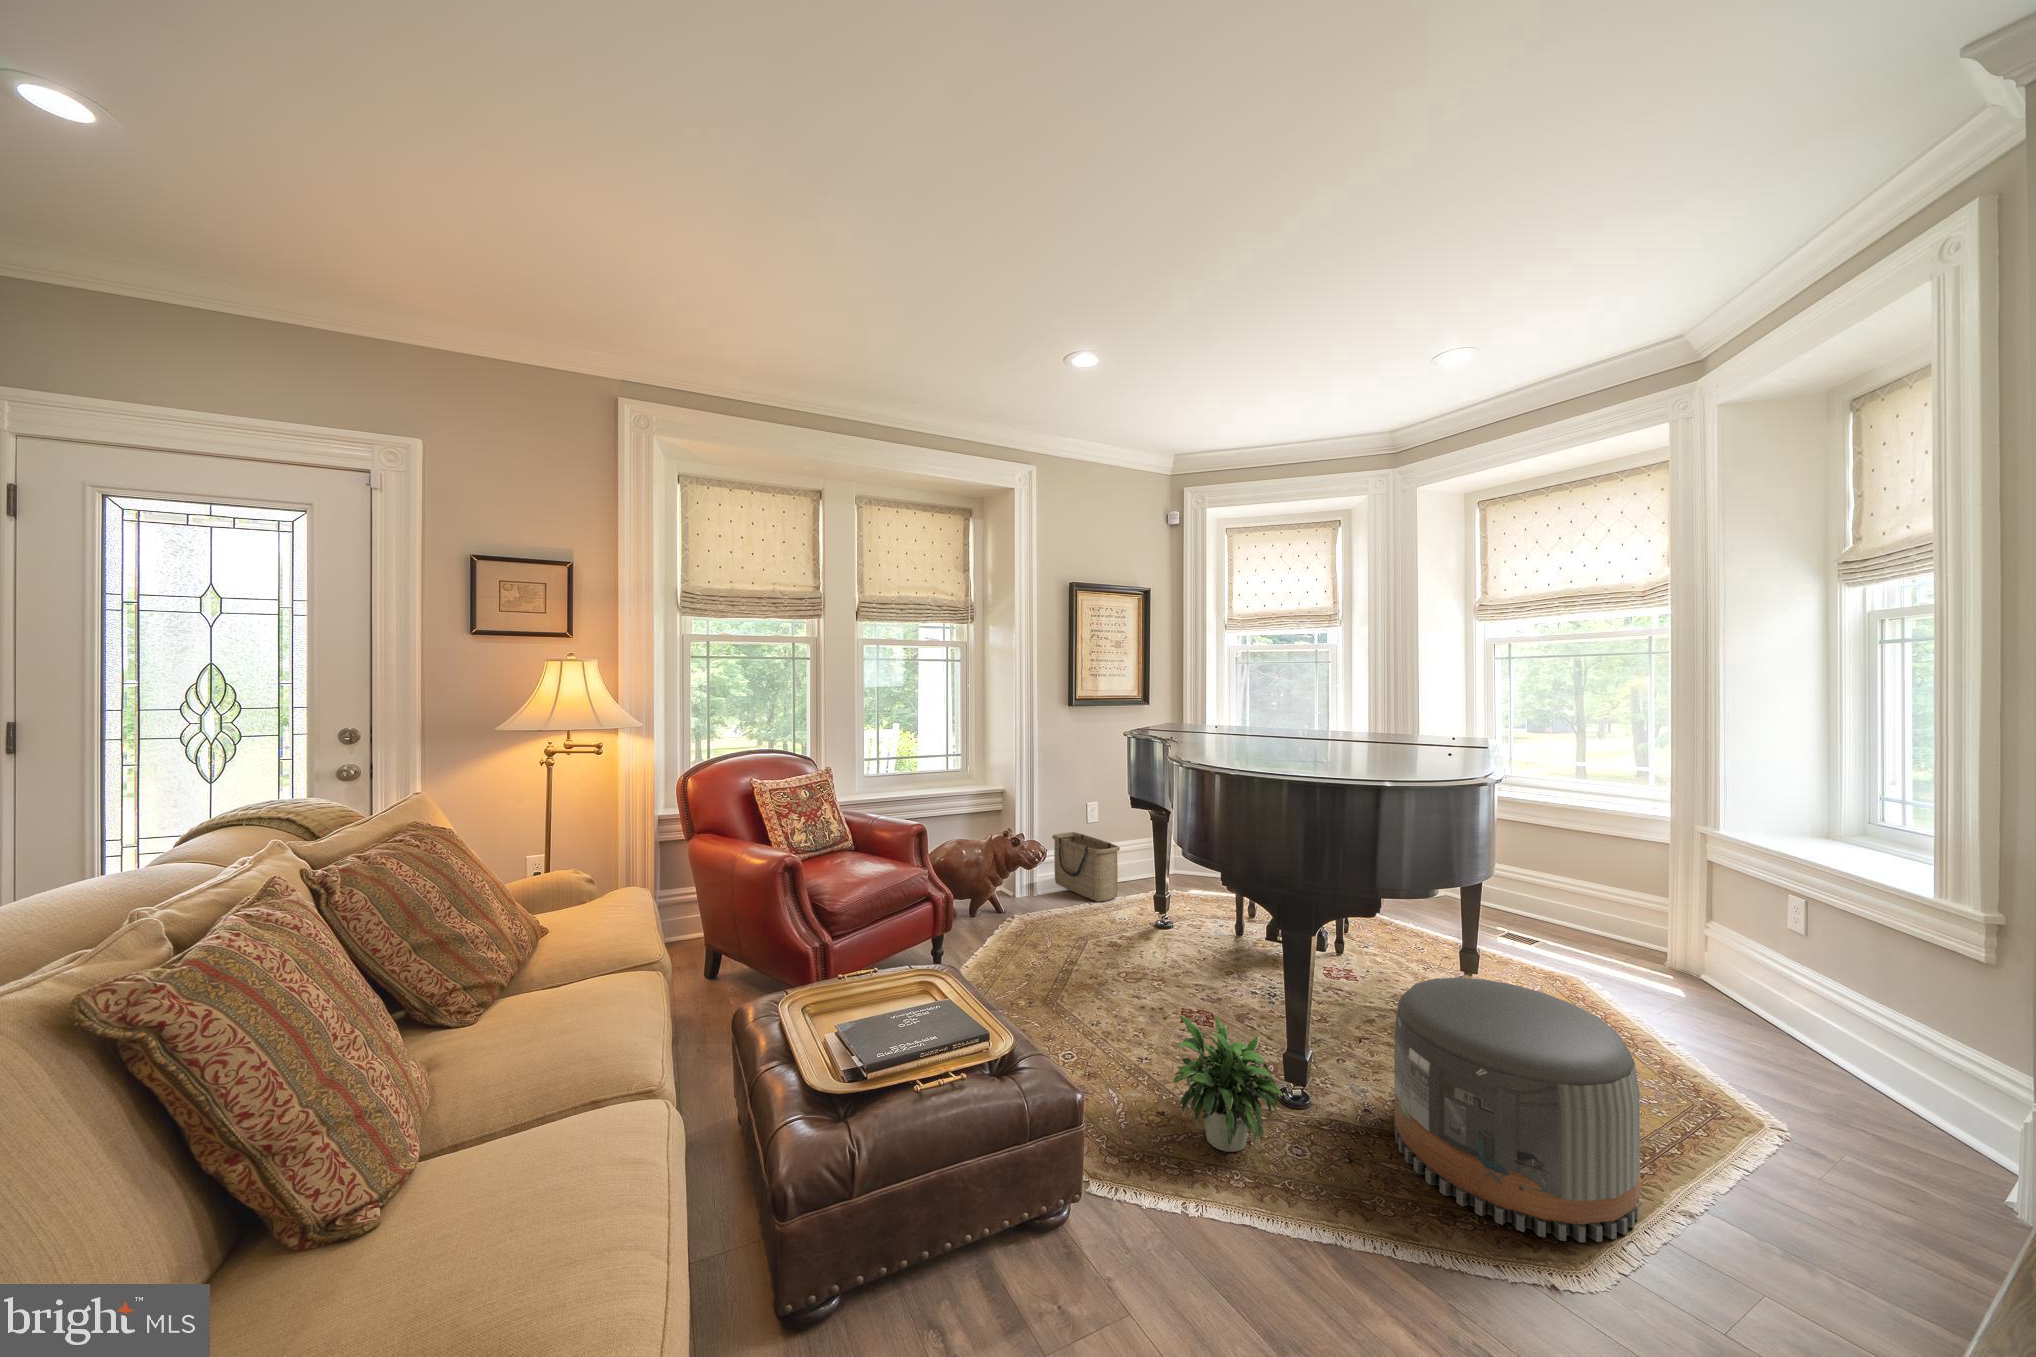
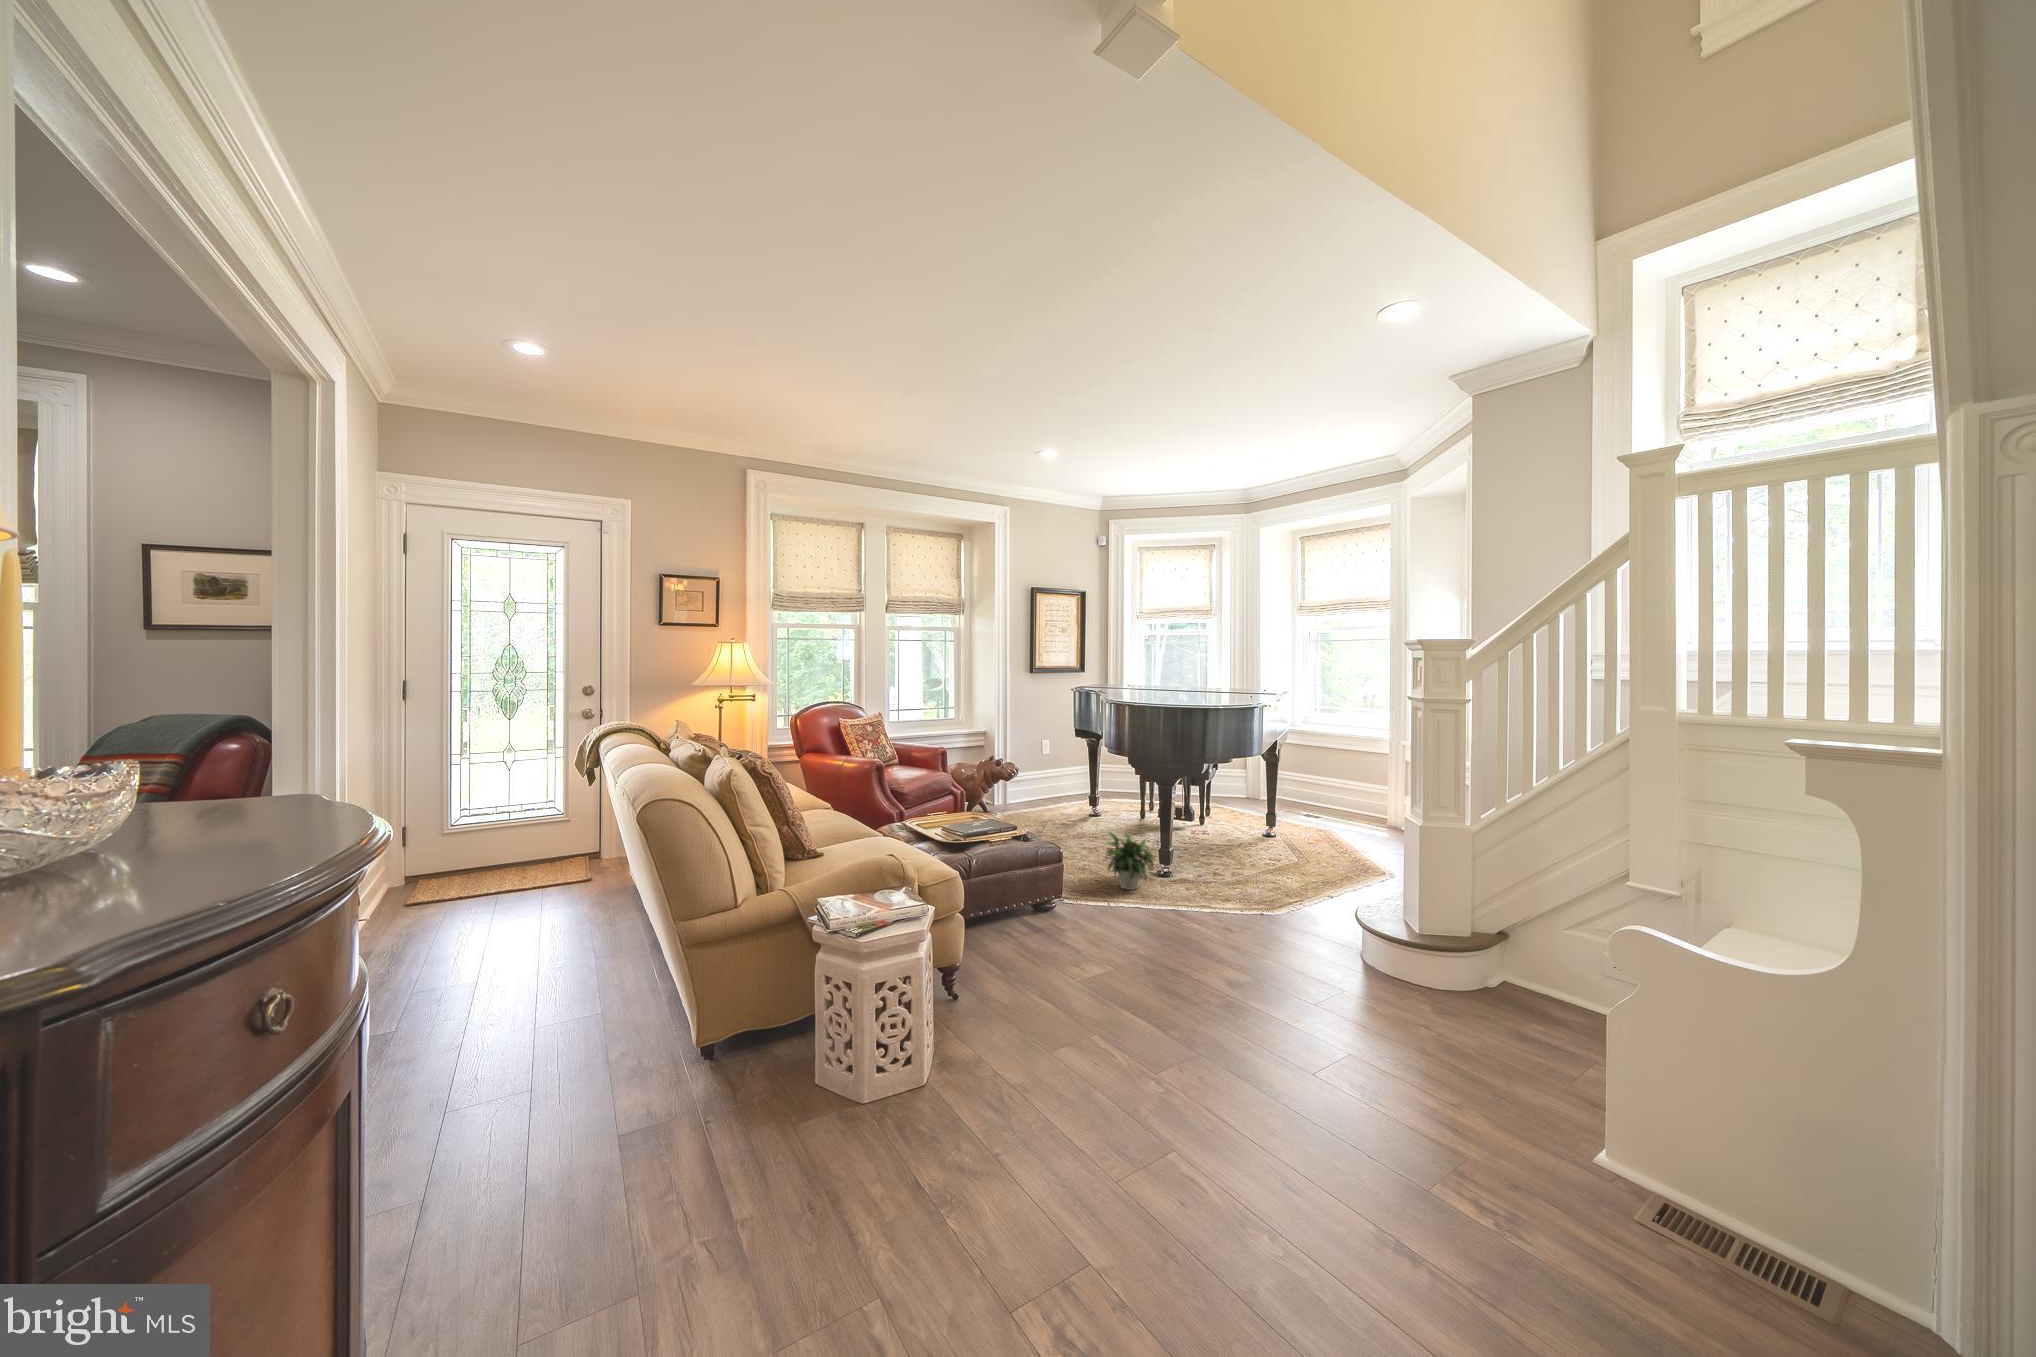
basket: present [1052,832,1120,902] -> none [1020,760,1066,803]
pouf: present [1394,978,1640,1242] -> none [1210,808,1311,906]

